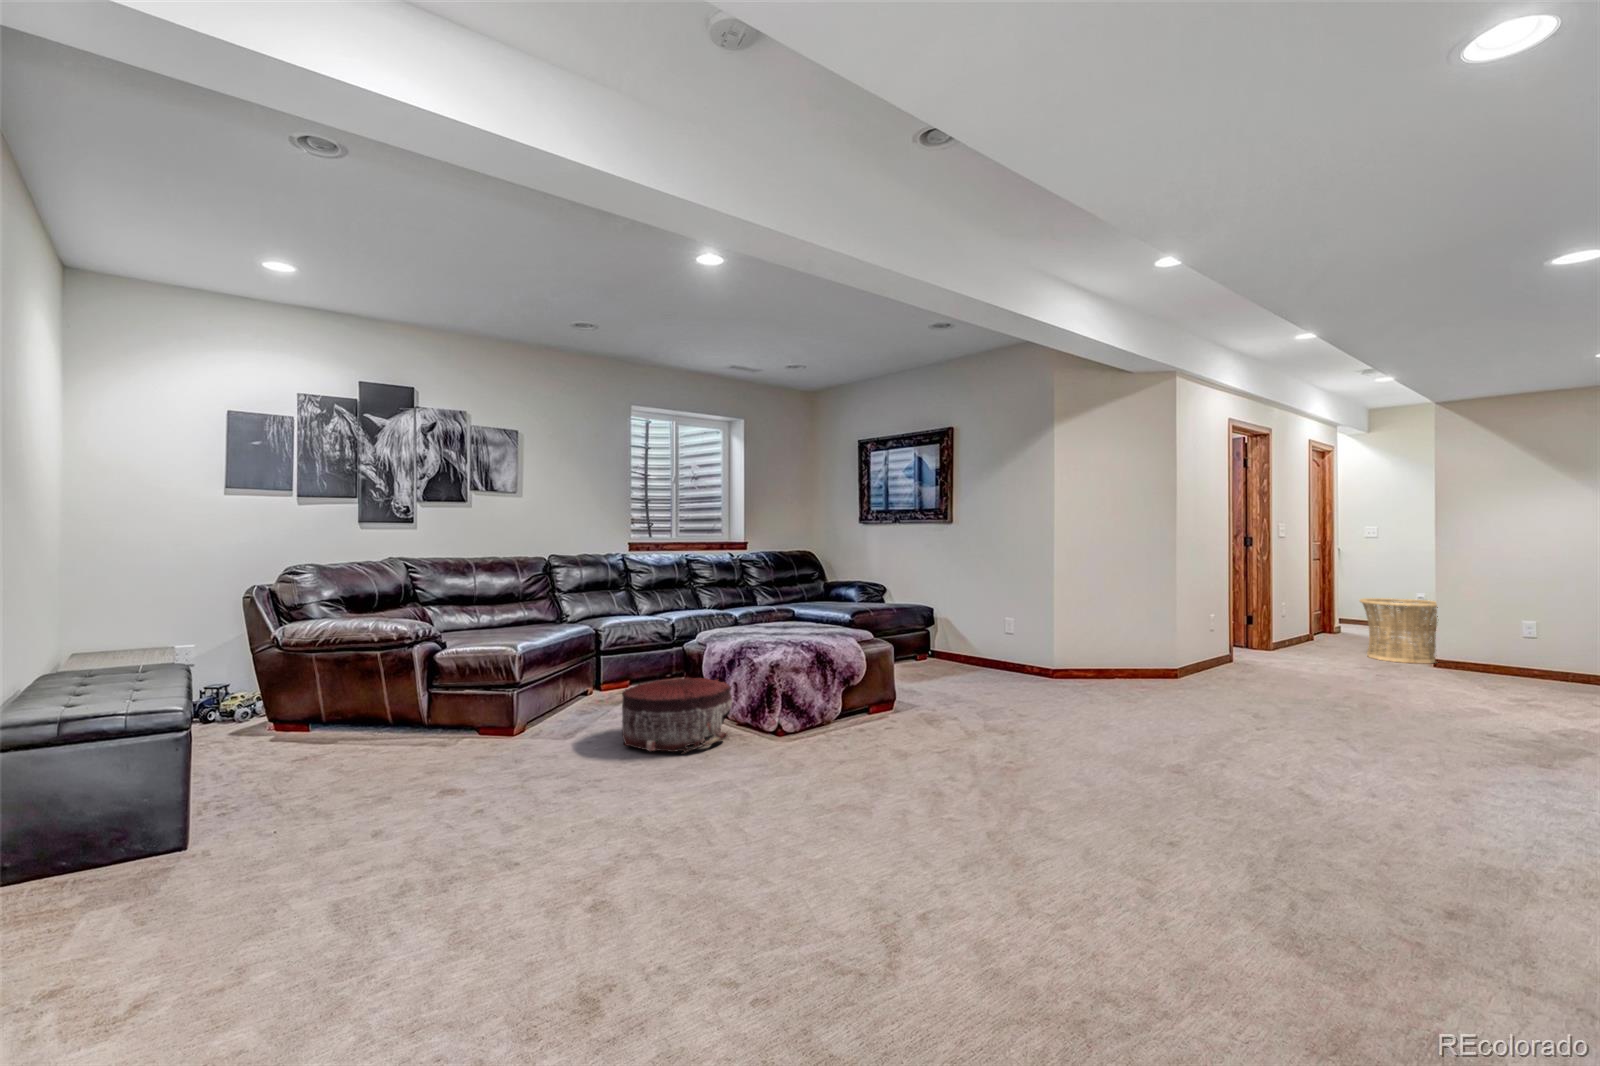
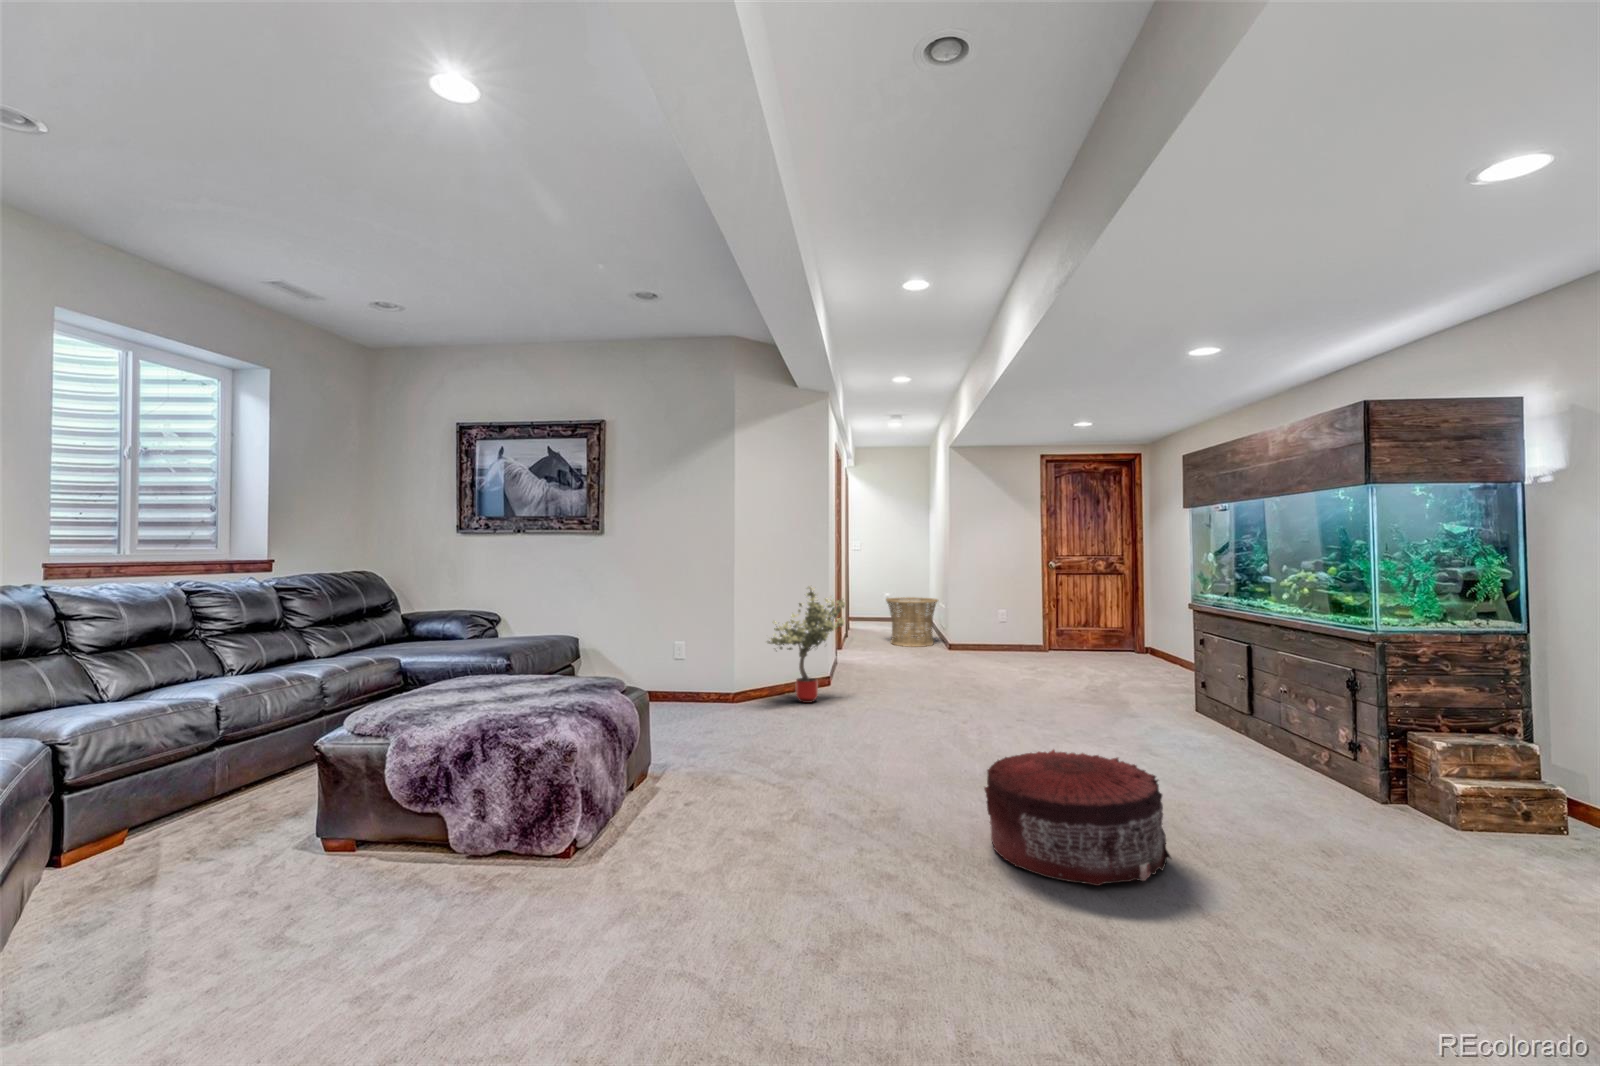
potted tree: none [1071,573,1174,691] -> present [767,586,845,703]
pouf: present [622,678,732,753] -> present [984,750,1171,886]

